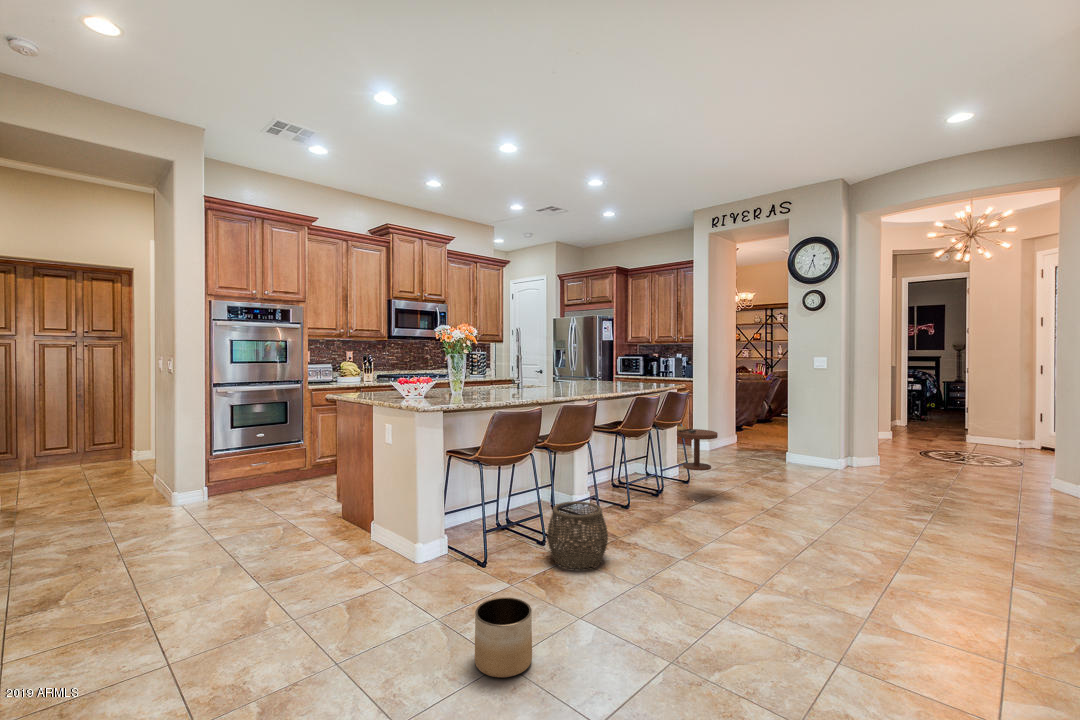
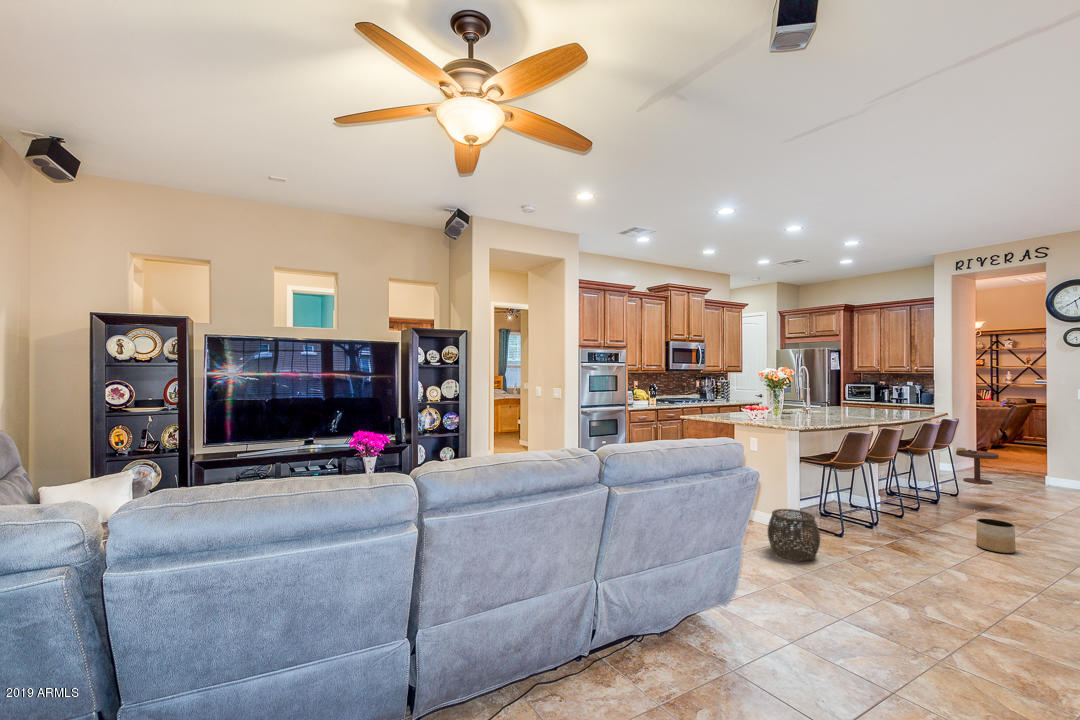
woven basket: present [547,501,608,569] -> present [768,509,820,561]
planter: present [475,597,532,678] -> present [976,519,1016,553]

